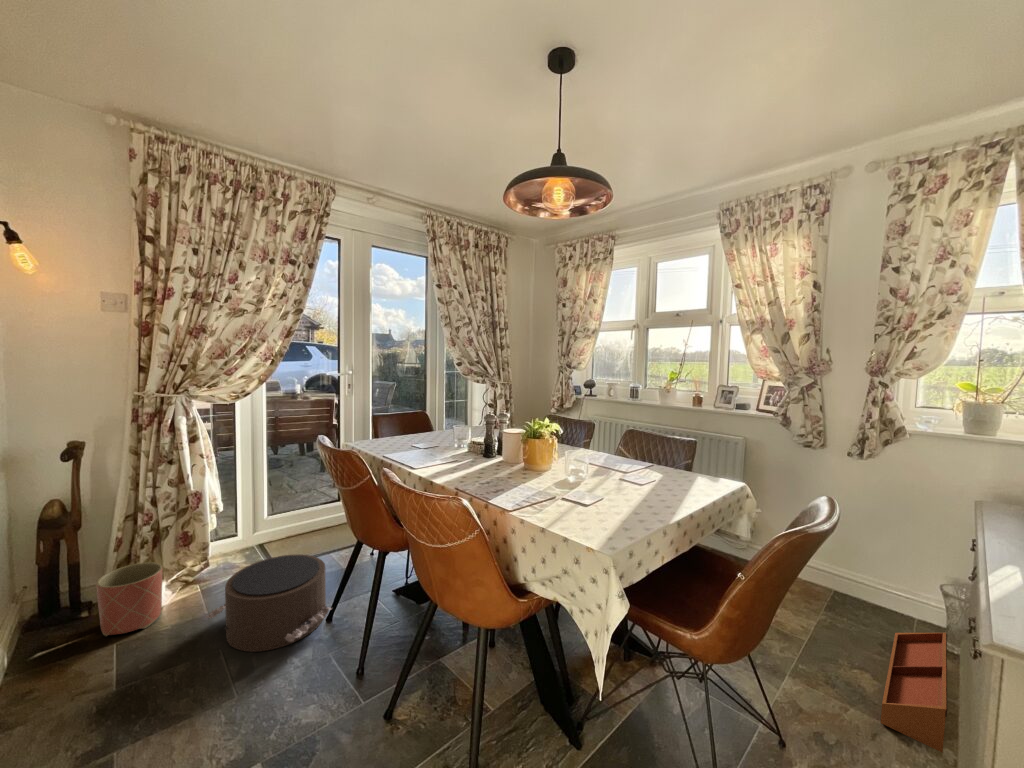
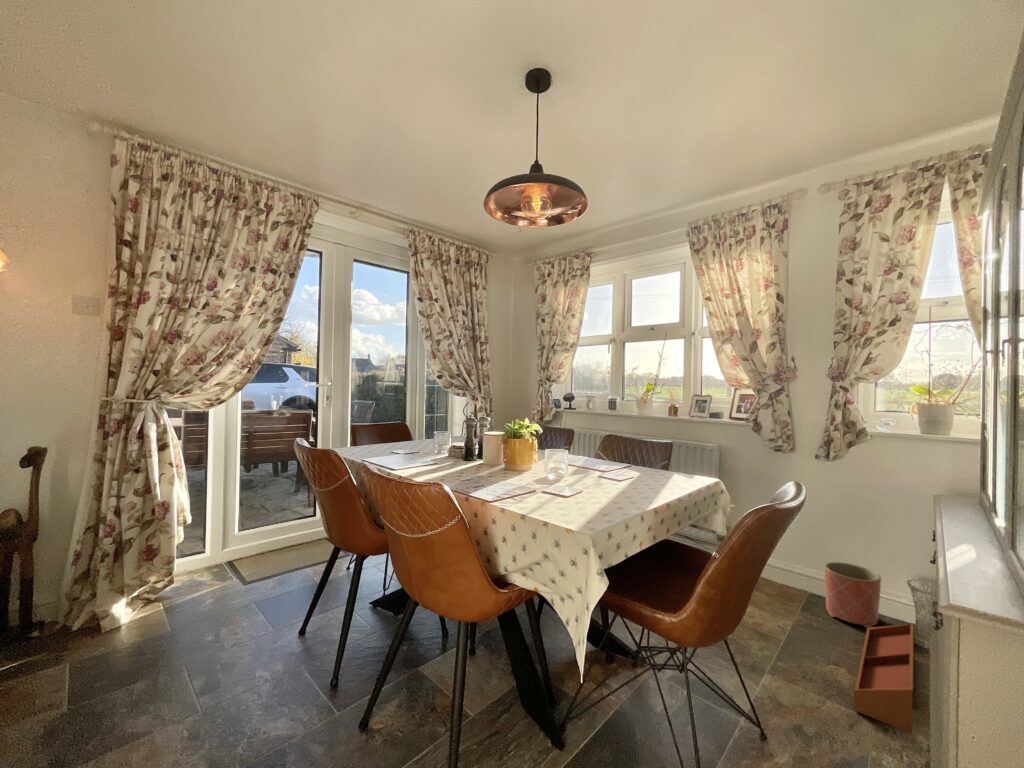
pouf: present [206,554,331,652] -> none [169,566,307,666]
planter: present [96,562,163,636] -> present [825,562,881,628]

